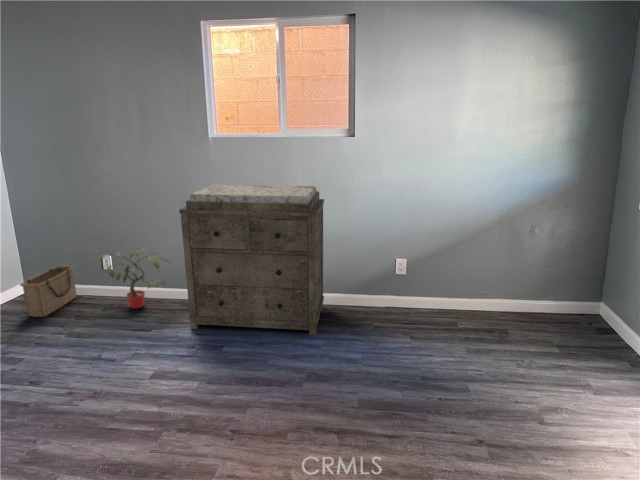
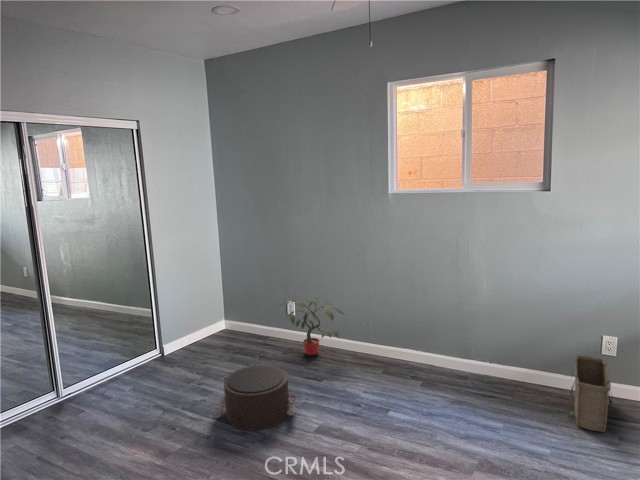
dresser: present [179,184,324,335] -> none [354,240,509,416]
basket: present [20,266,76,317] -> present [571,355,613,432]
pouf: none [30,323,128,392] -> present [214,365,296,430]

